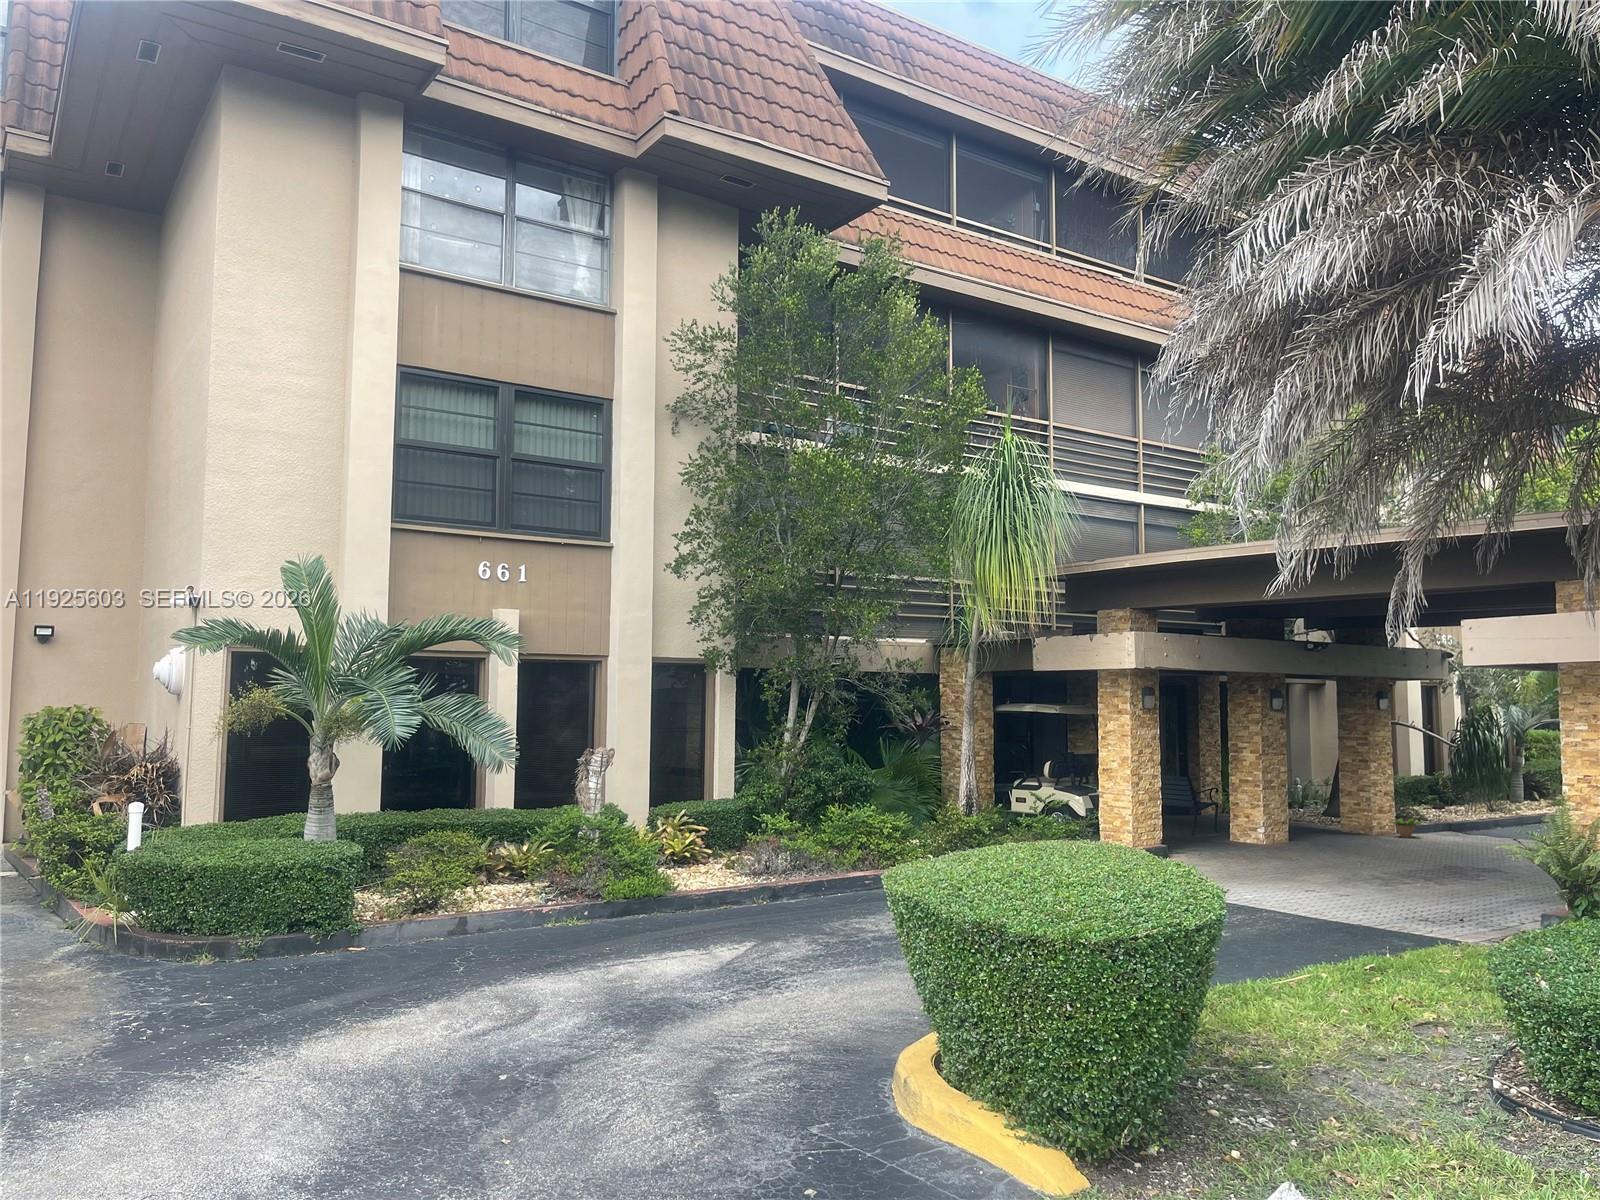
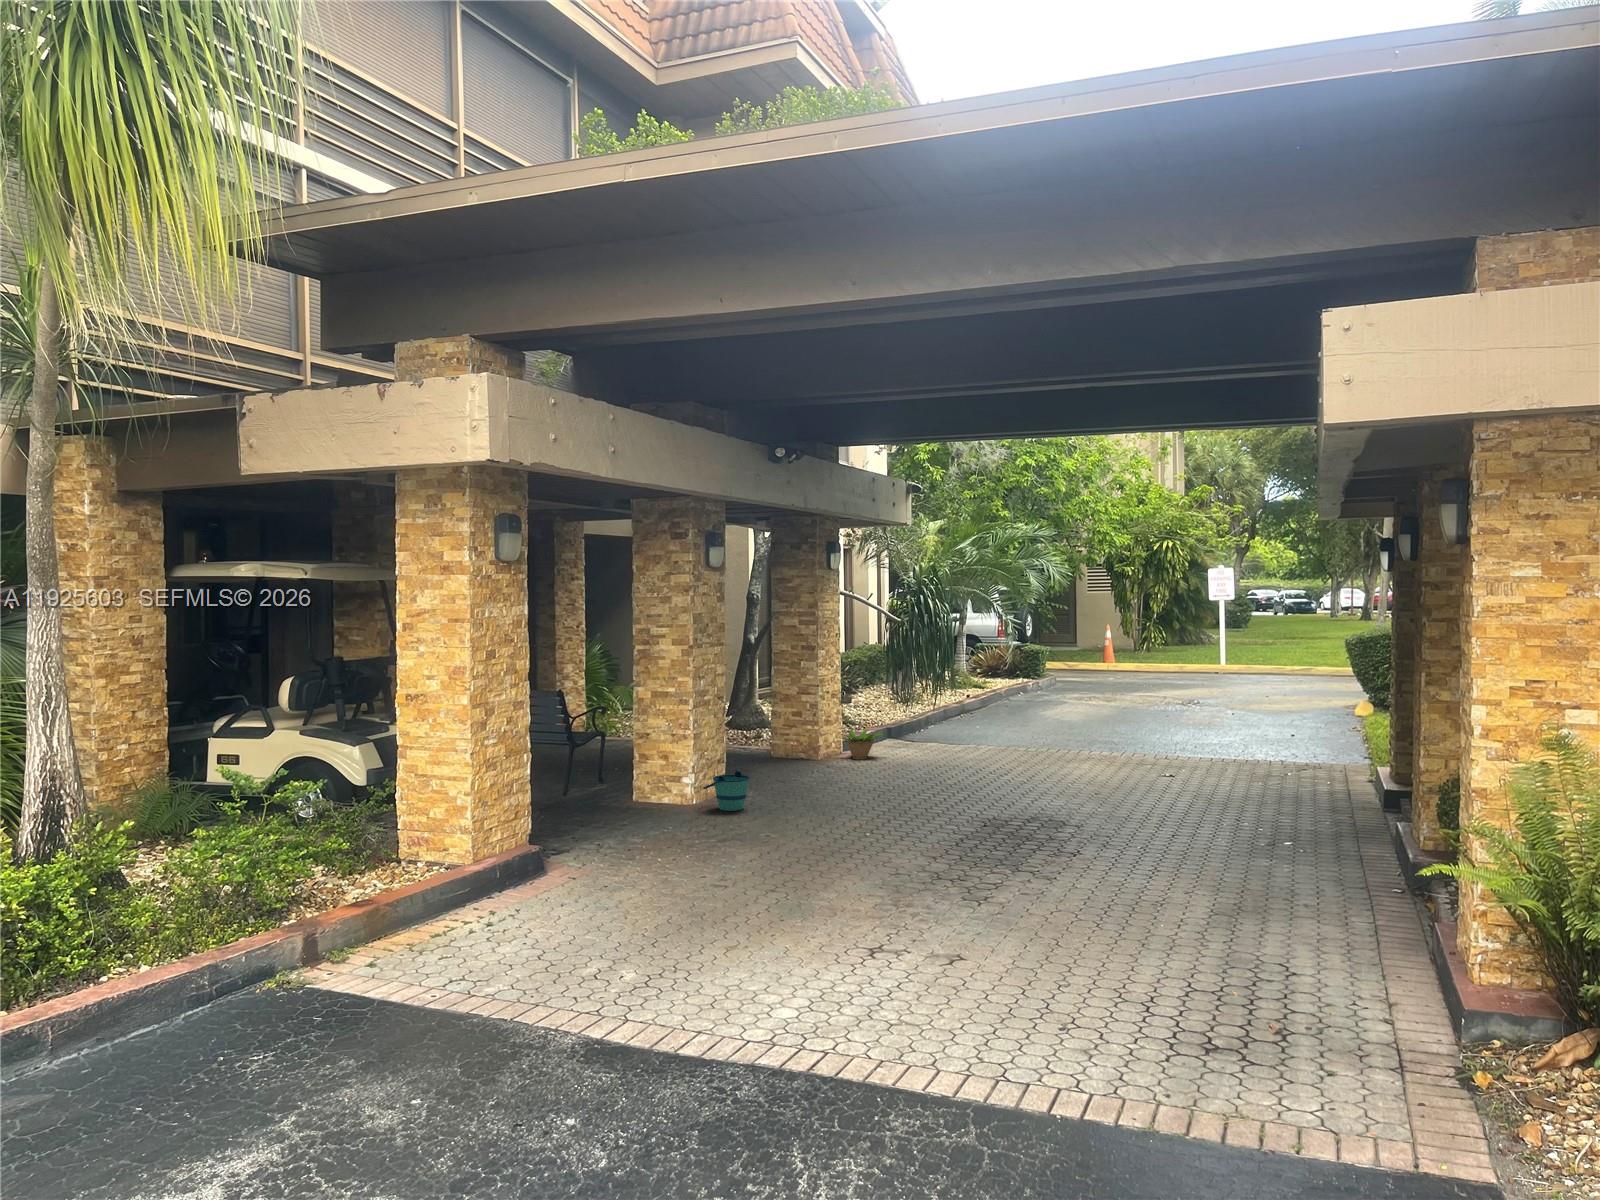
bucket: none [1270,828,1299,850] -> present [703,770,750,811]

